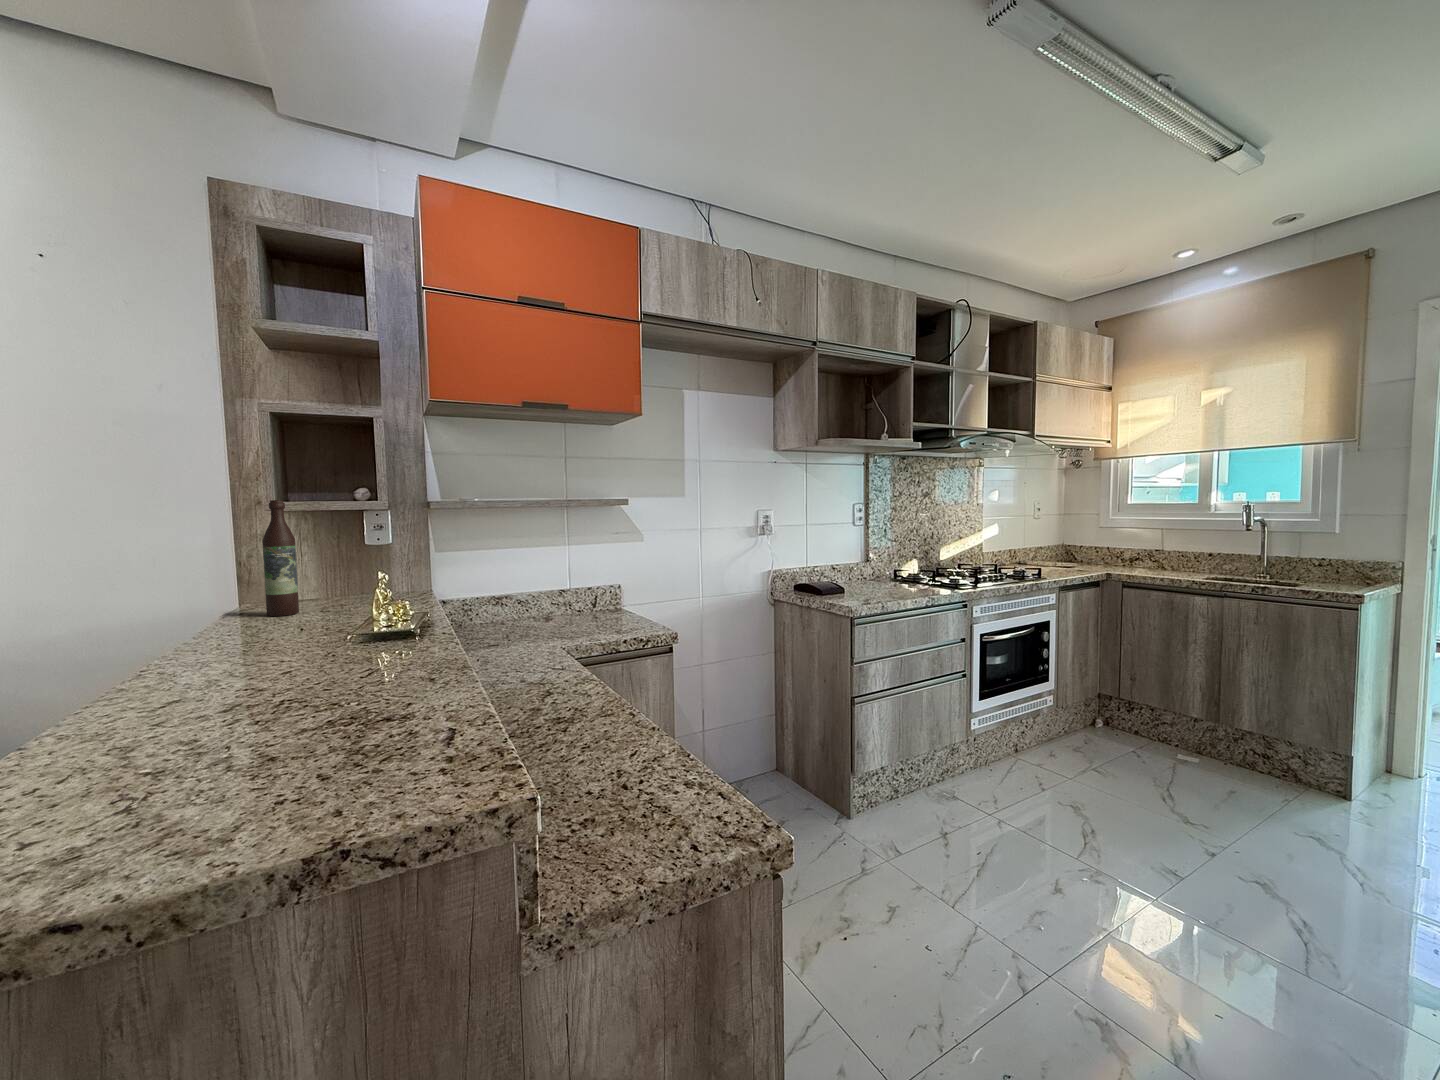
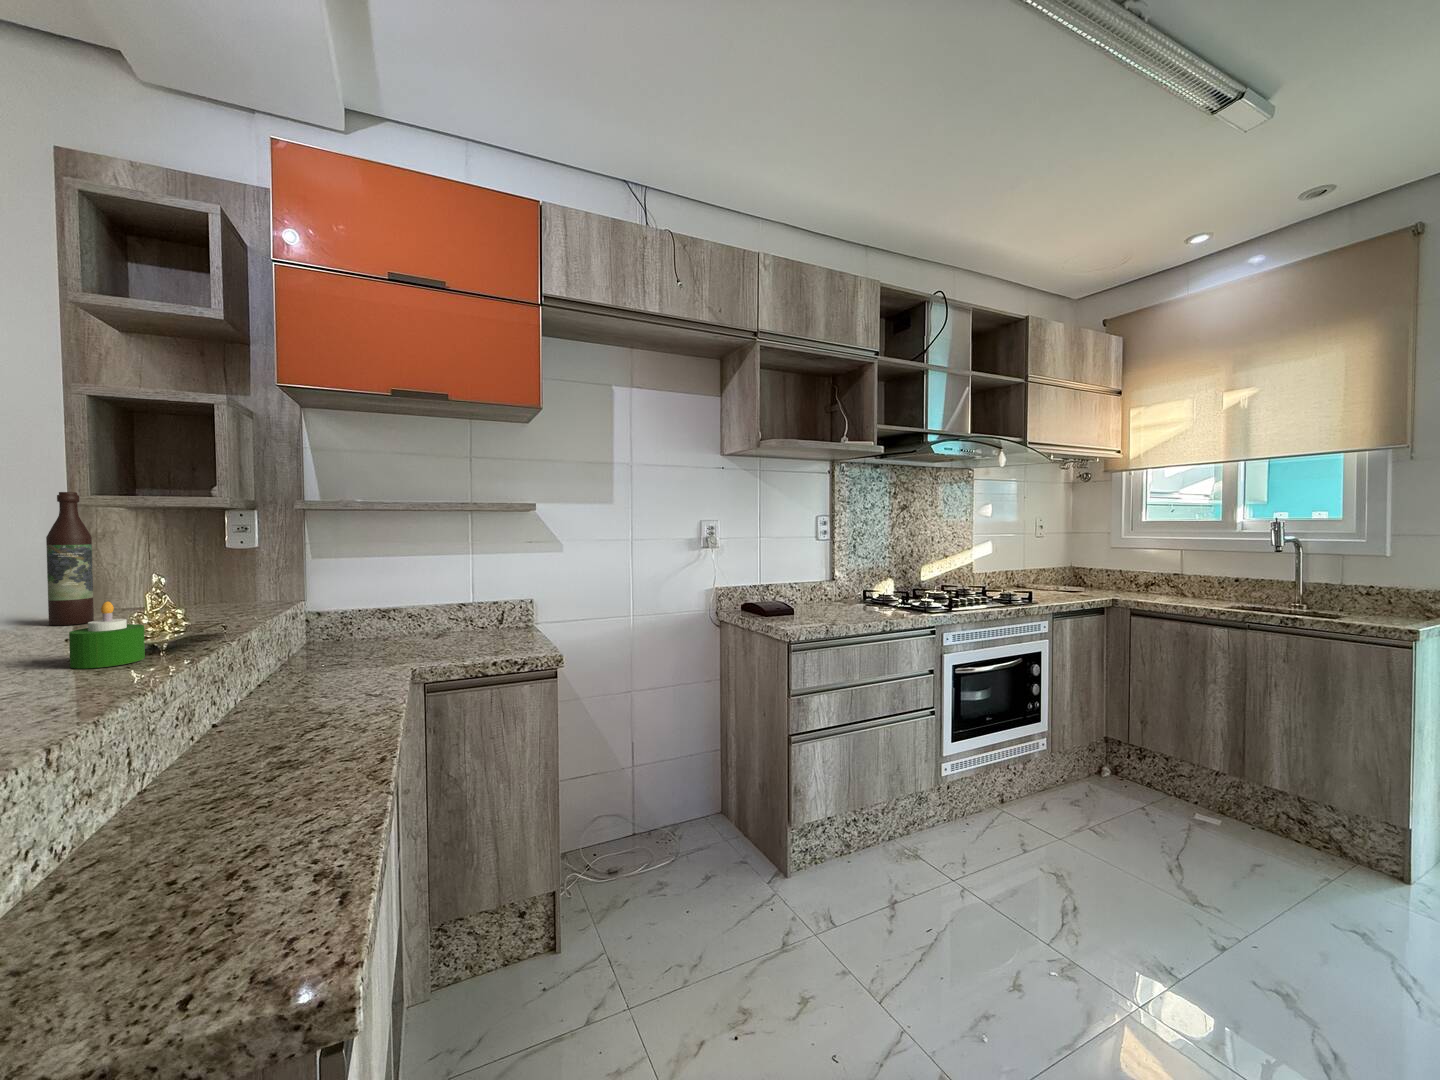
candle: none [376,594,424,648] -> present [69,602,145,669]

